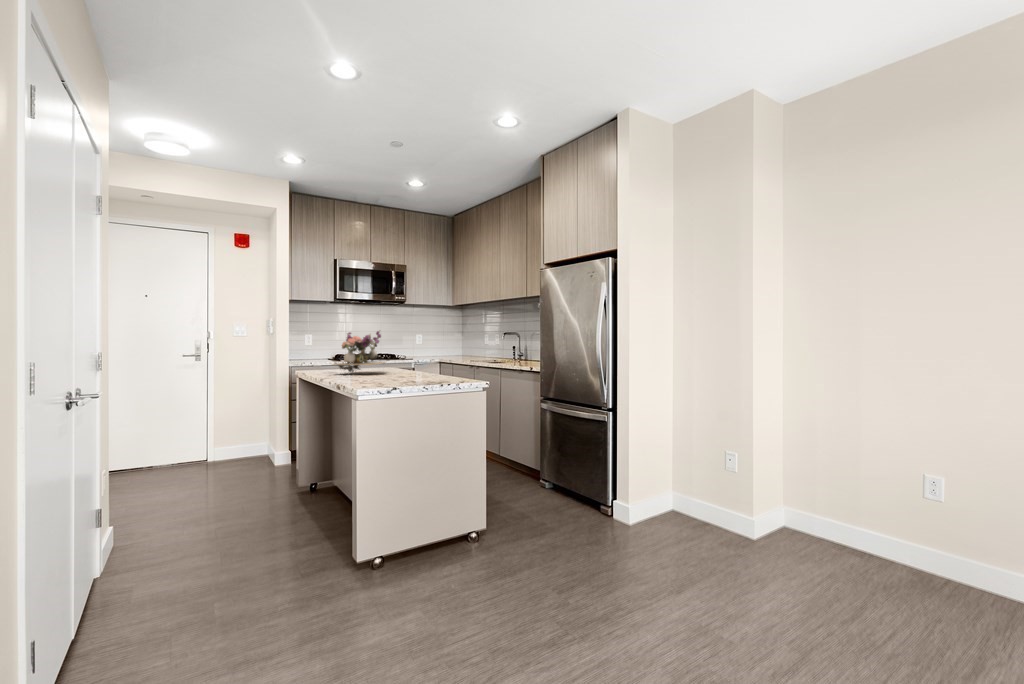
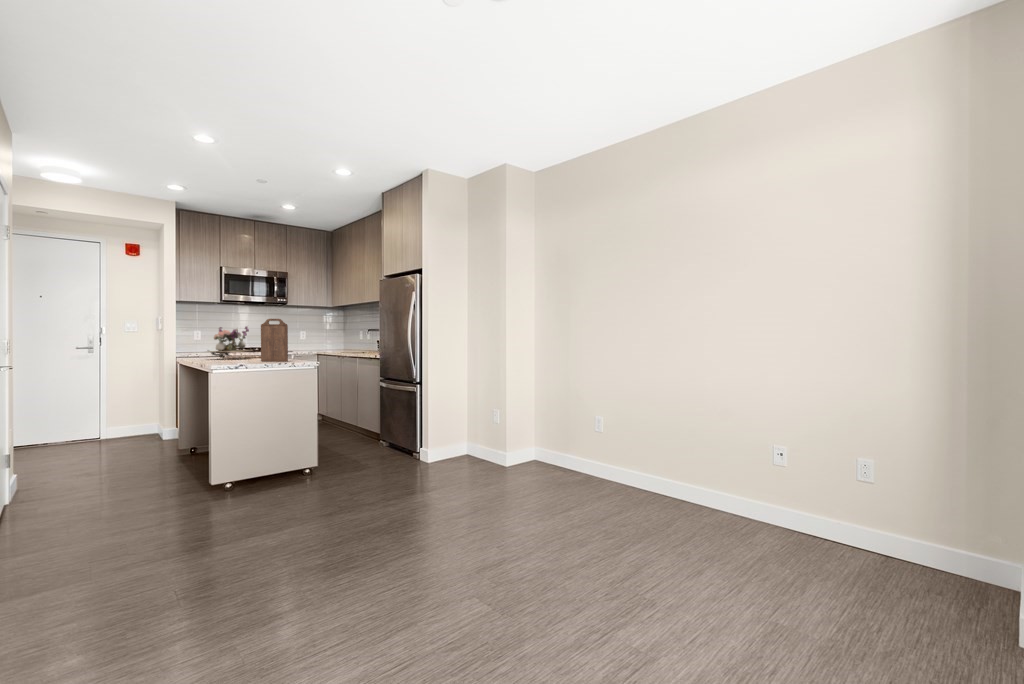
cutting board: none [408,321,443,380] -> present [261,319,288,362]

